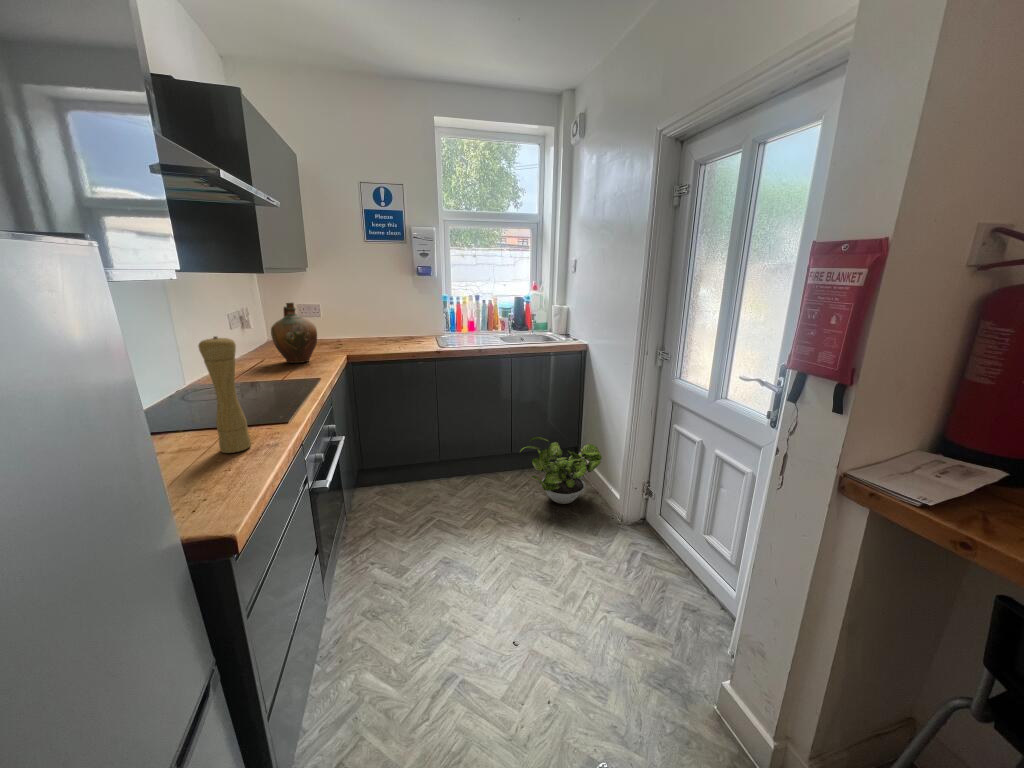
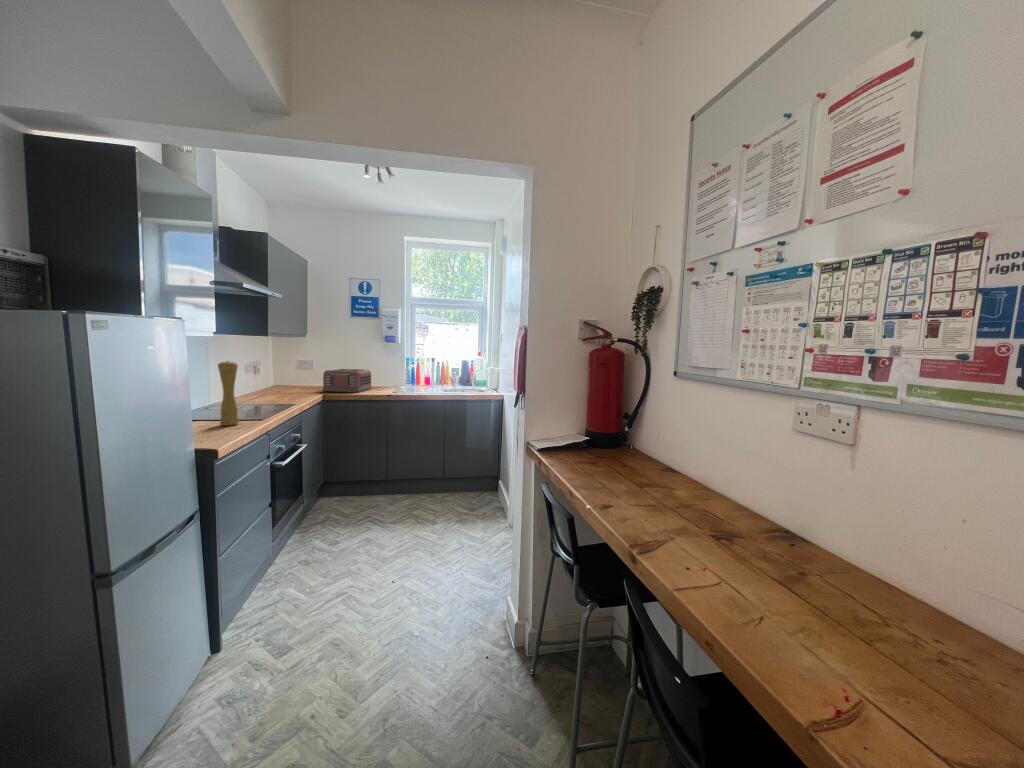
ceramic jug: present [271,303,317,363] -> none [271,356,303,397]
toaster: none [341,315,403,349] -> present [323,369,372,392]
potted plant: present [520,437,602,504] -> none [445,459,507,513]

